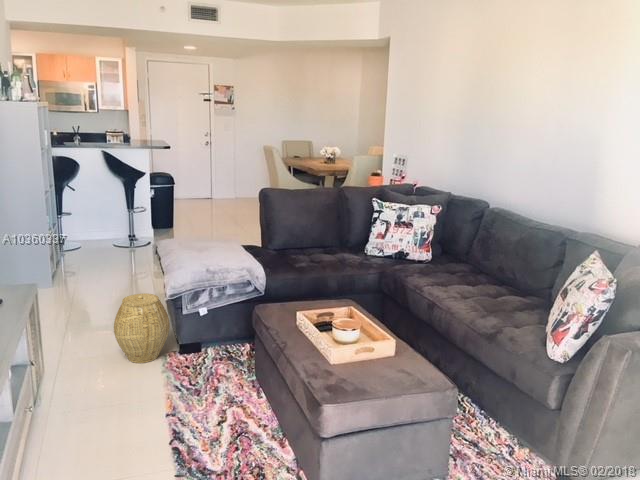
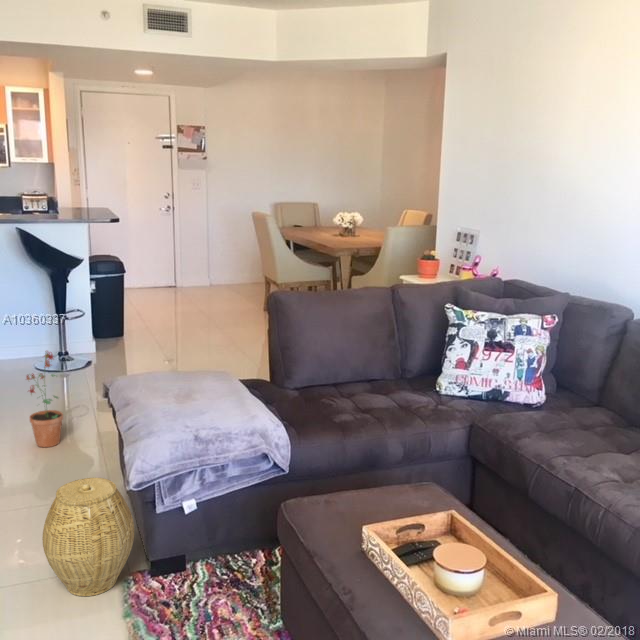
potted plant: none [106,226,130,288] -> present [27,351,63,447]

